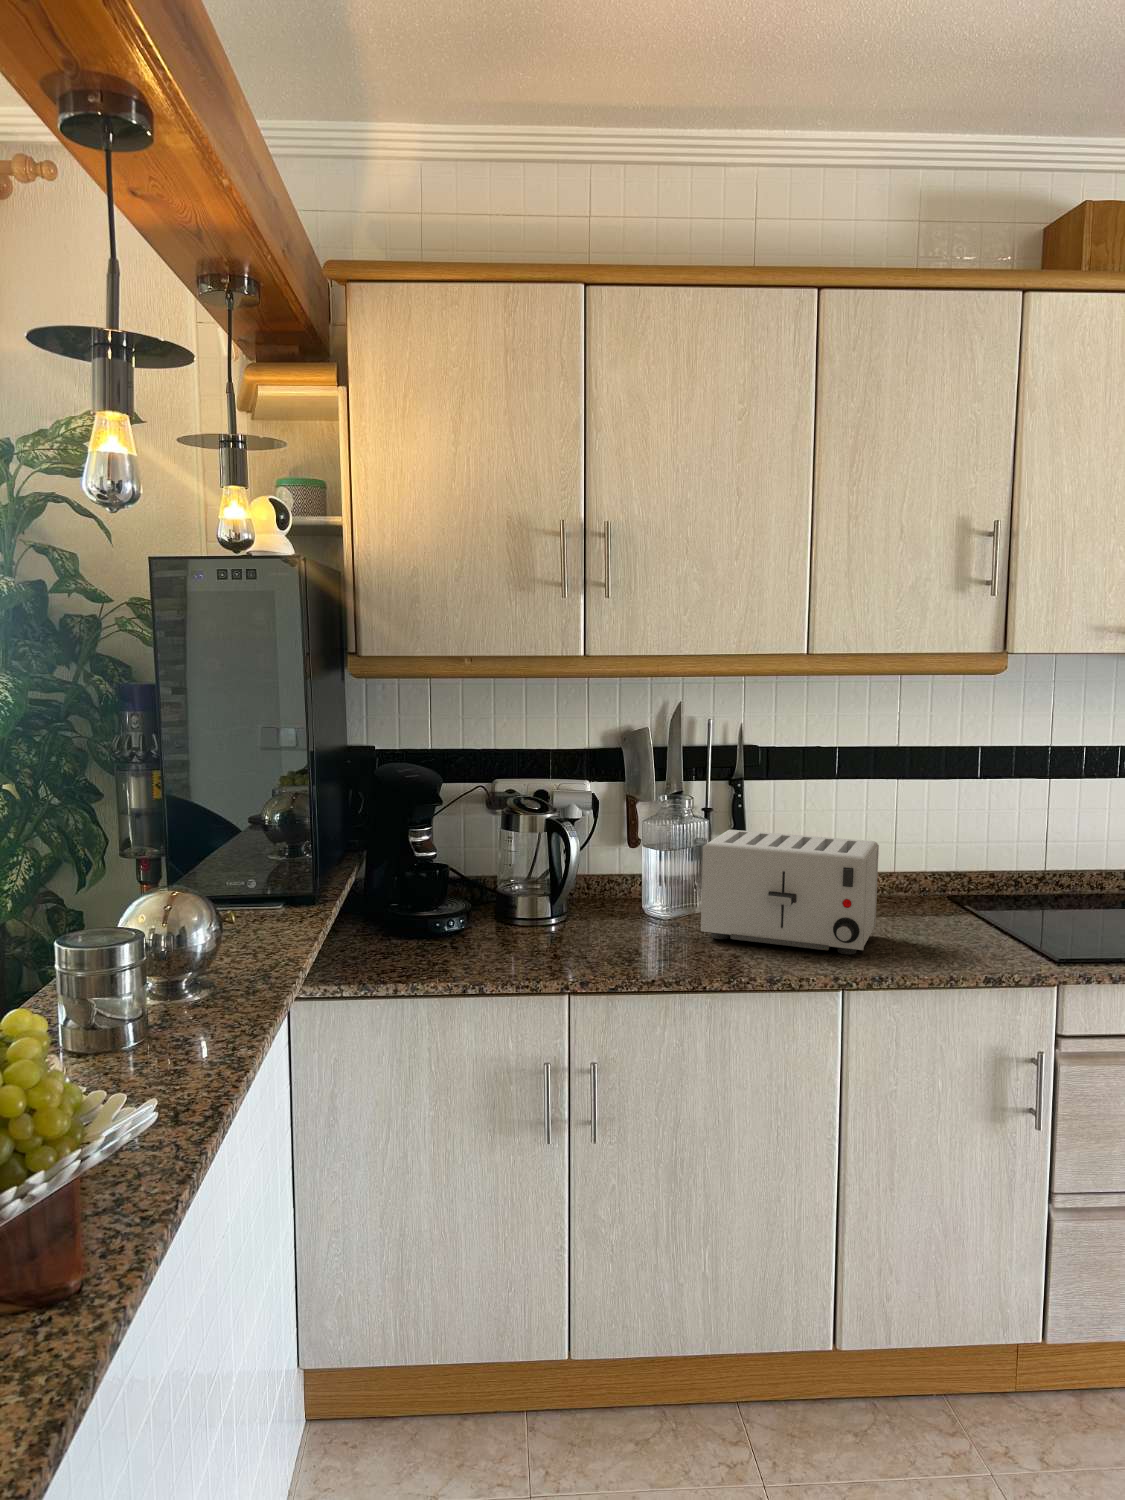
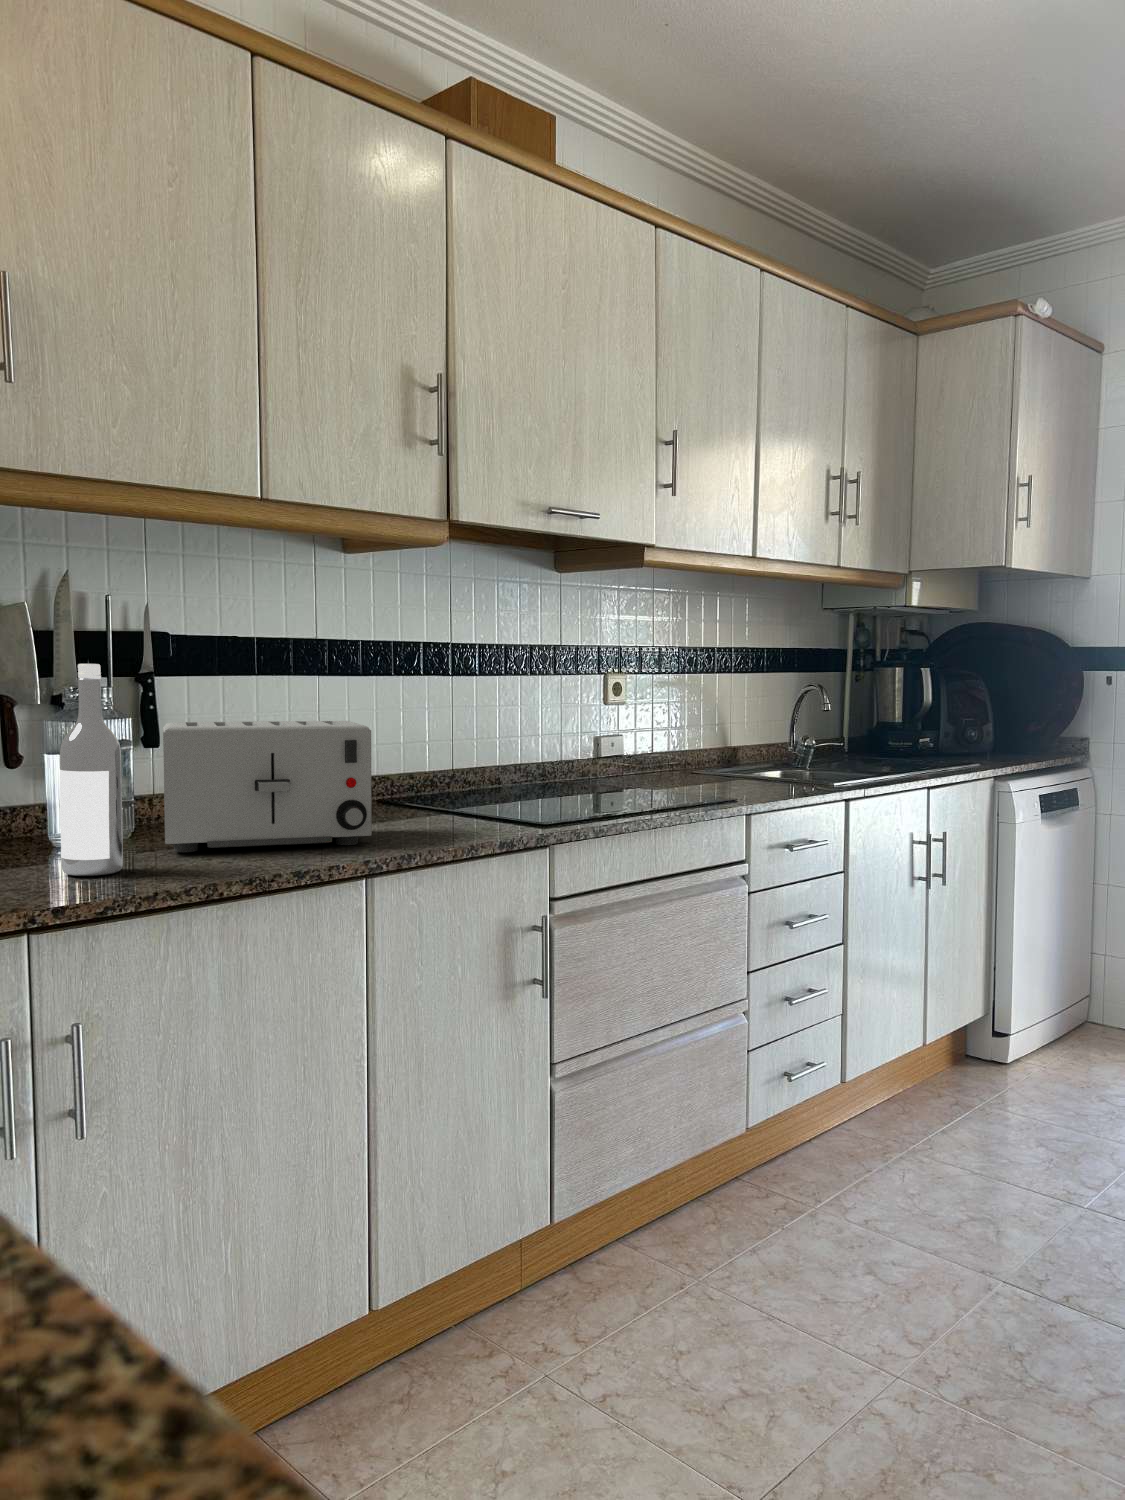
wine bottle: none [616,799,659,954] -> present [60,664,123,876]

